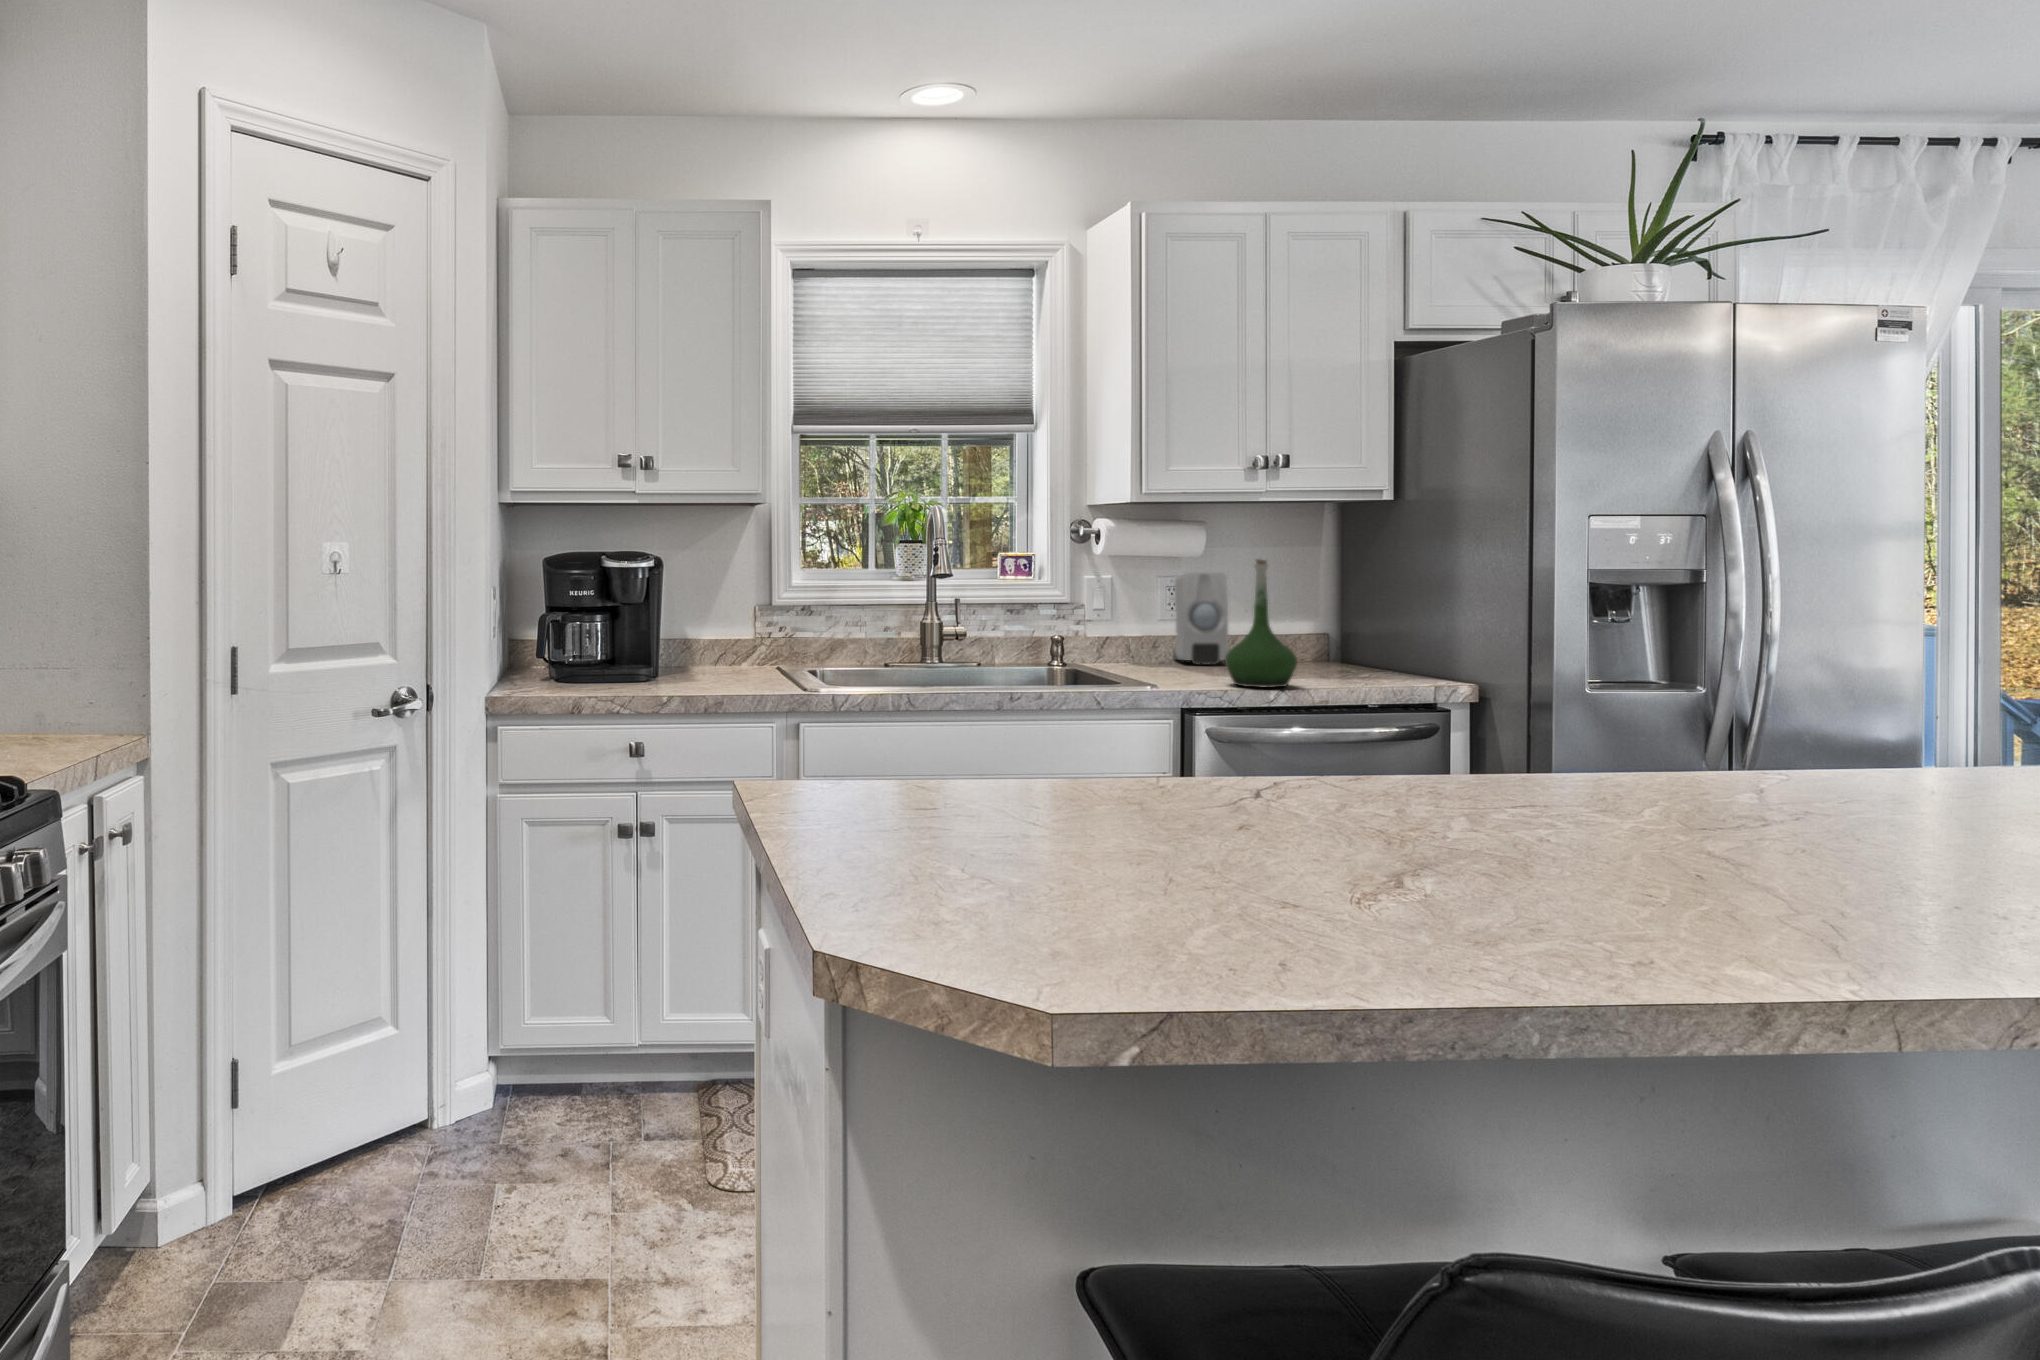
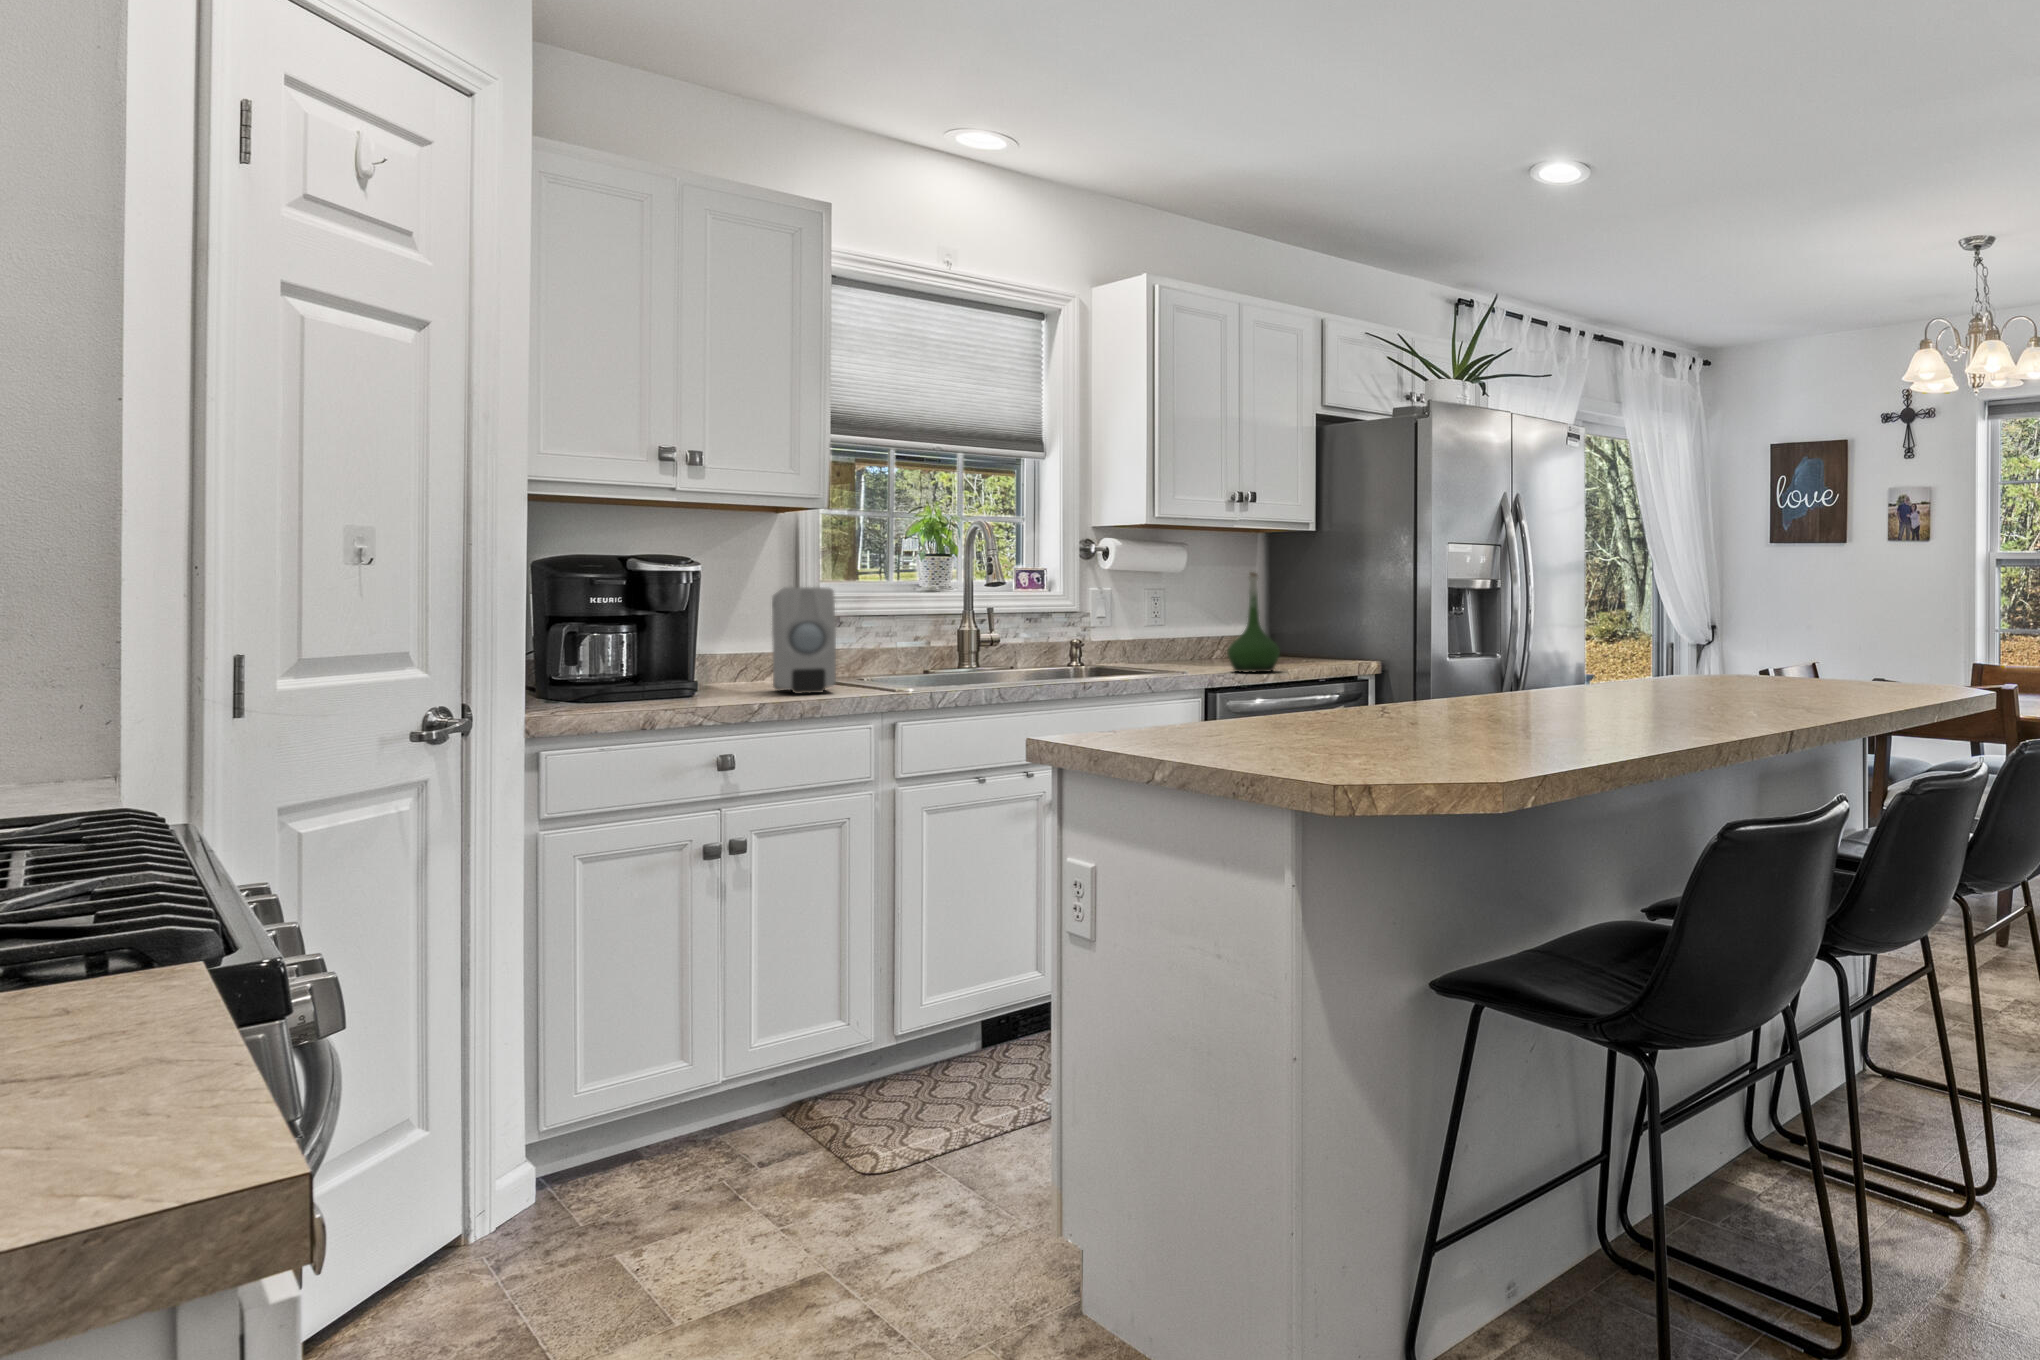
soap dispenser: present [1173,573,1228,665] -> present [772,587,836,694]

